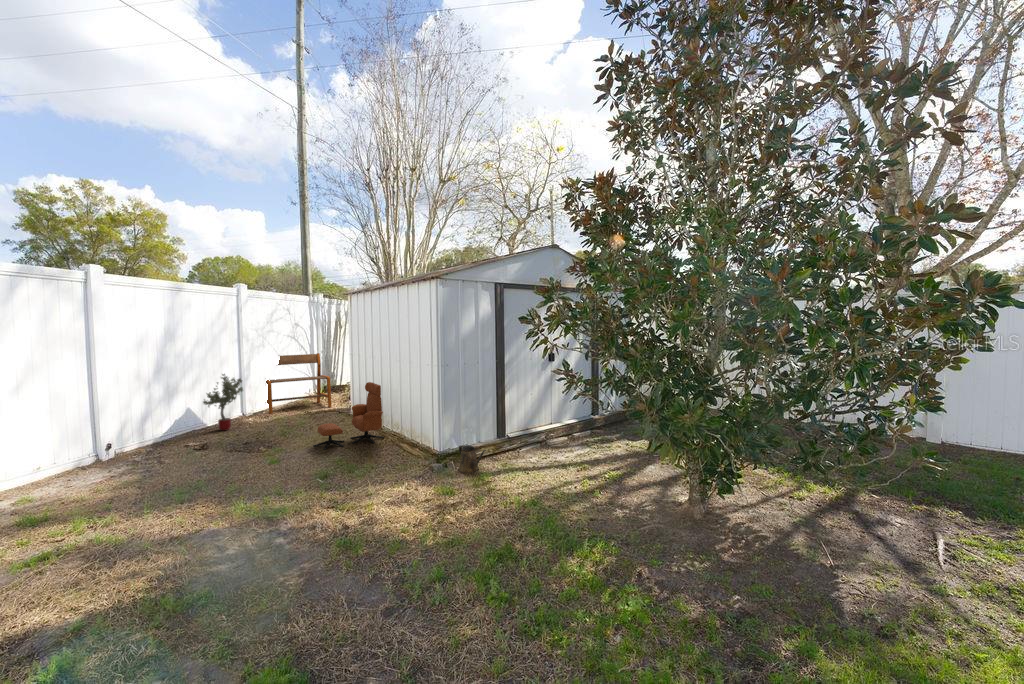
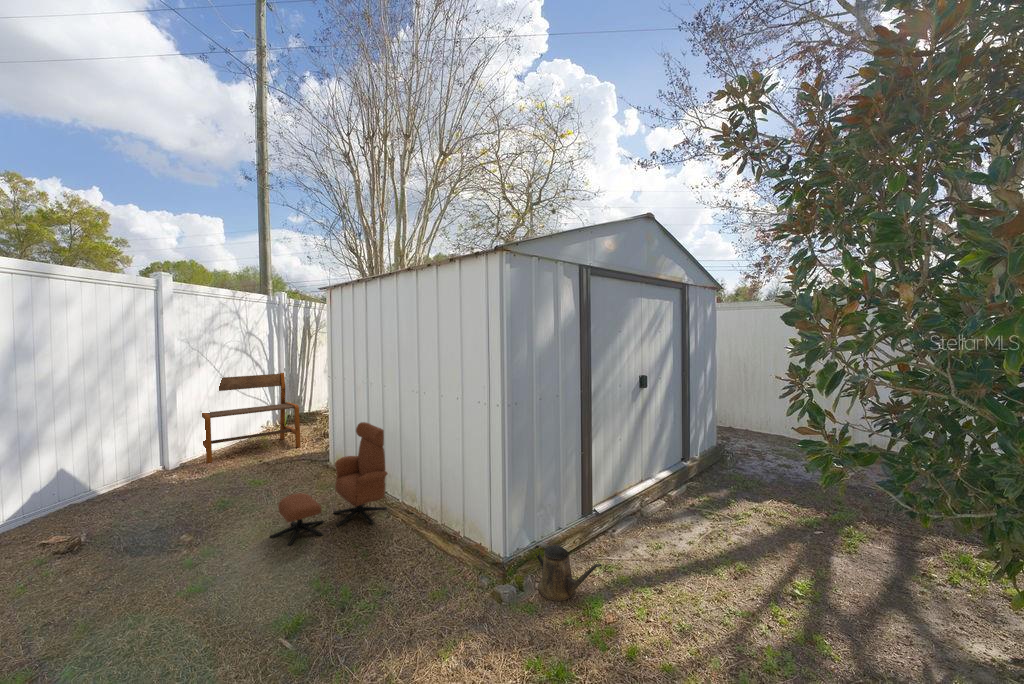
potted tree: present [203,374,243,431] -> none [77,411,158,505]

